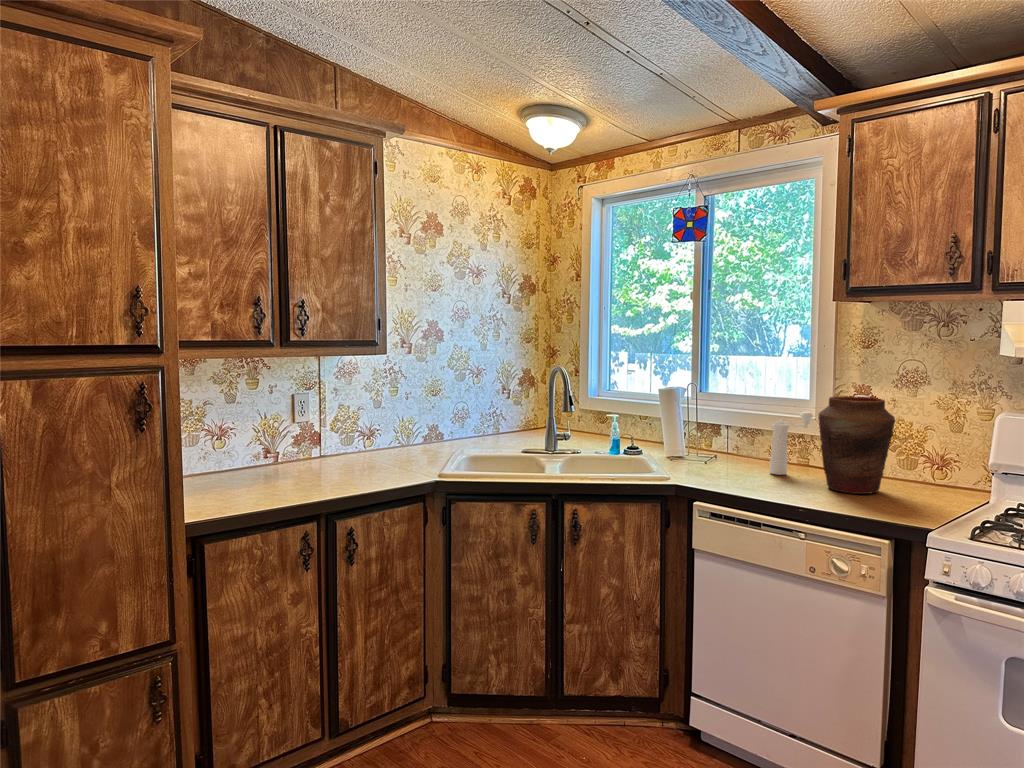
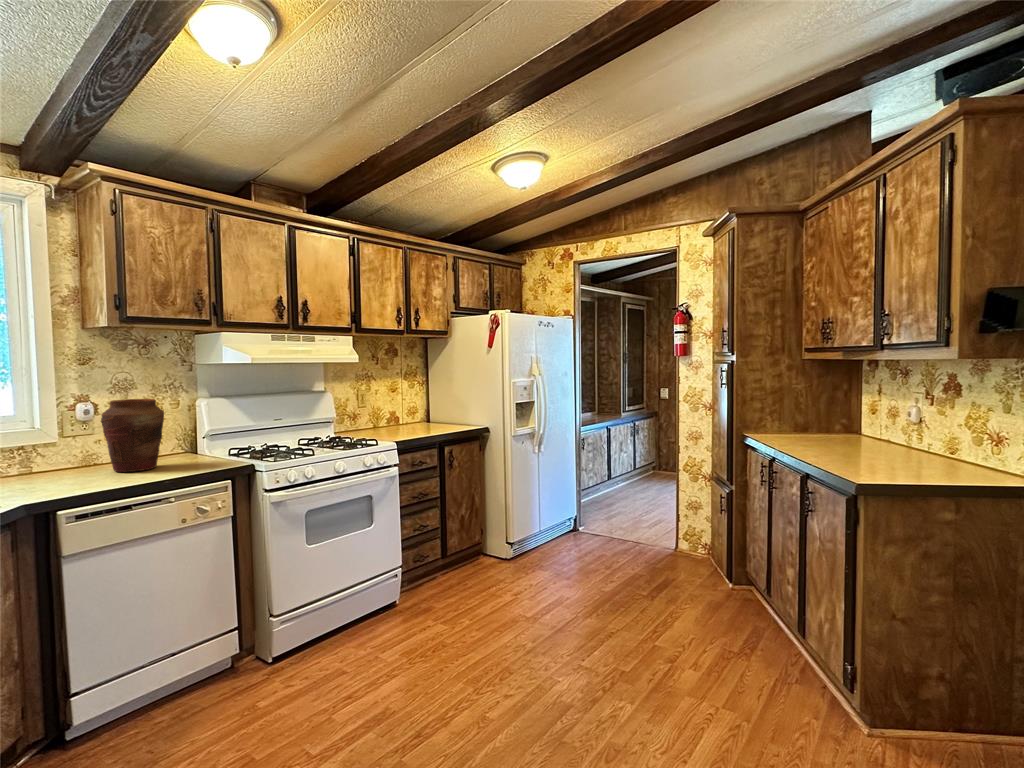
pepper mill: present [770,412,813,475] -> none [35,421,58,481]

